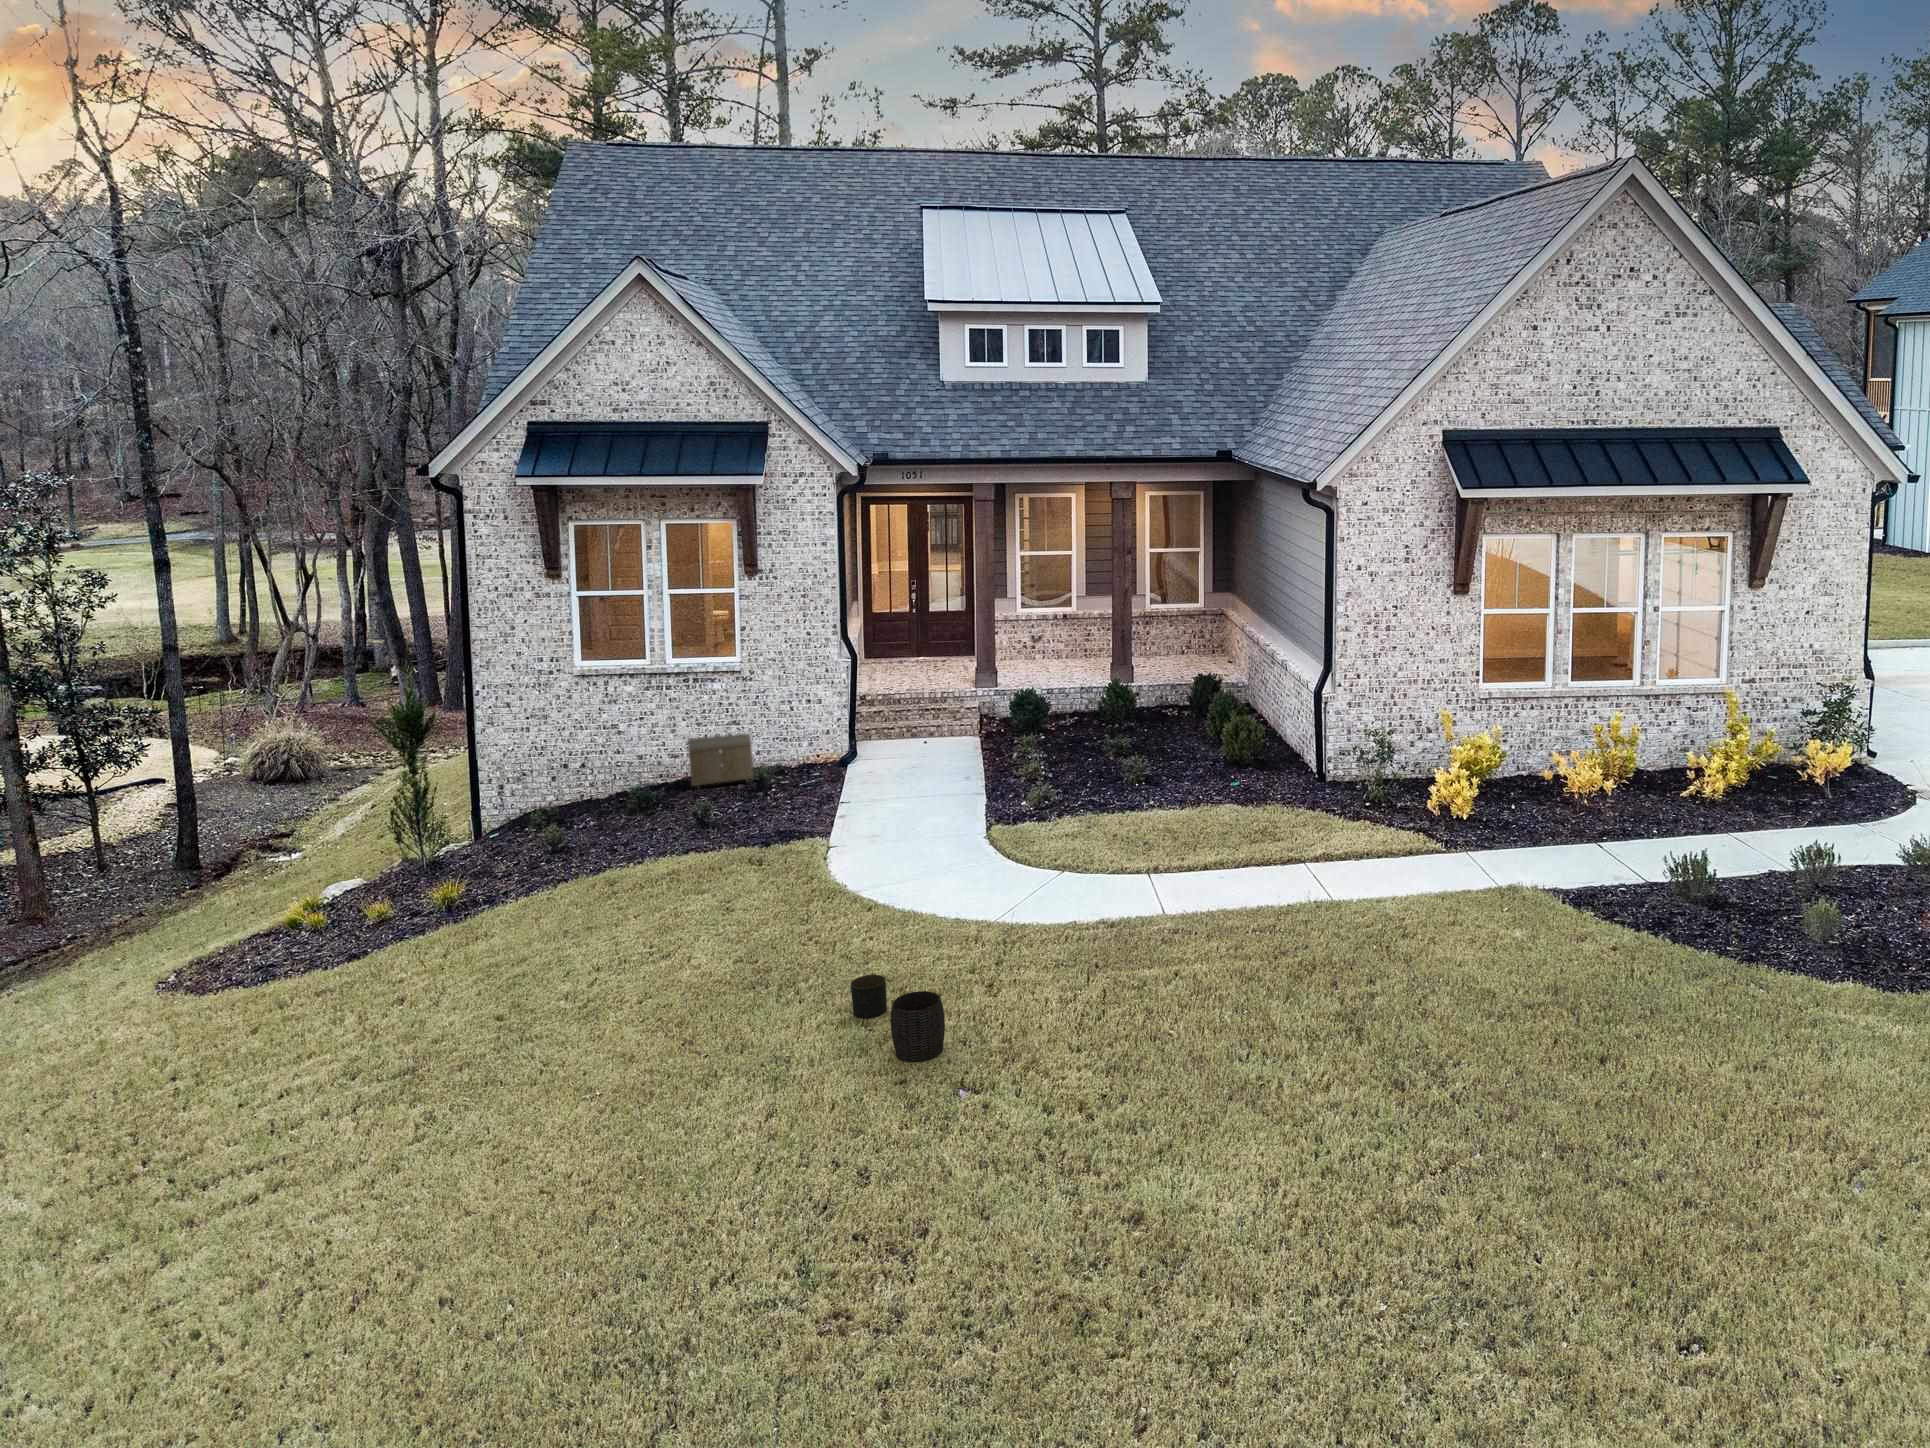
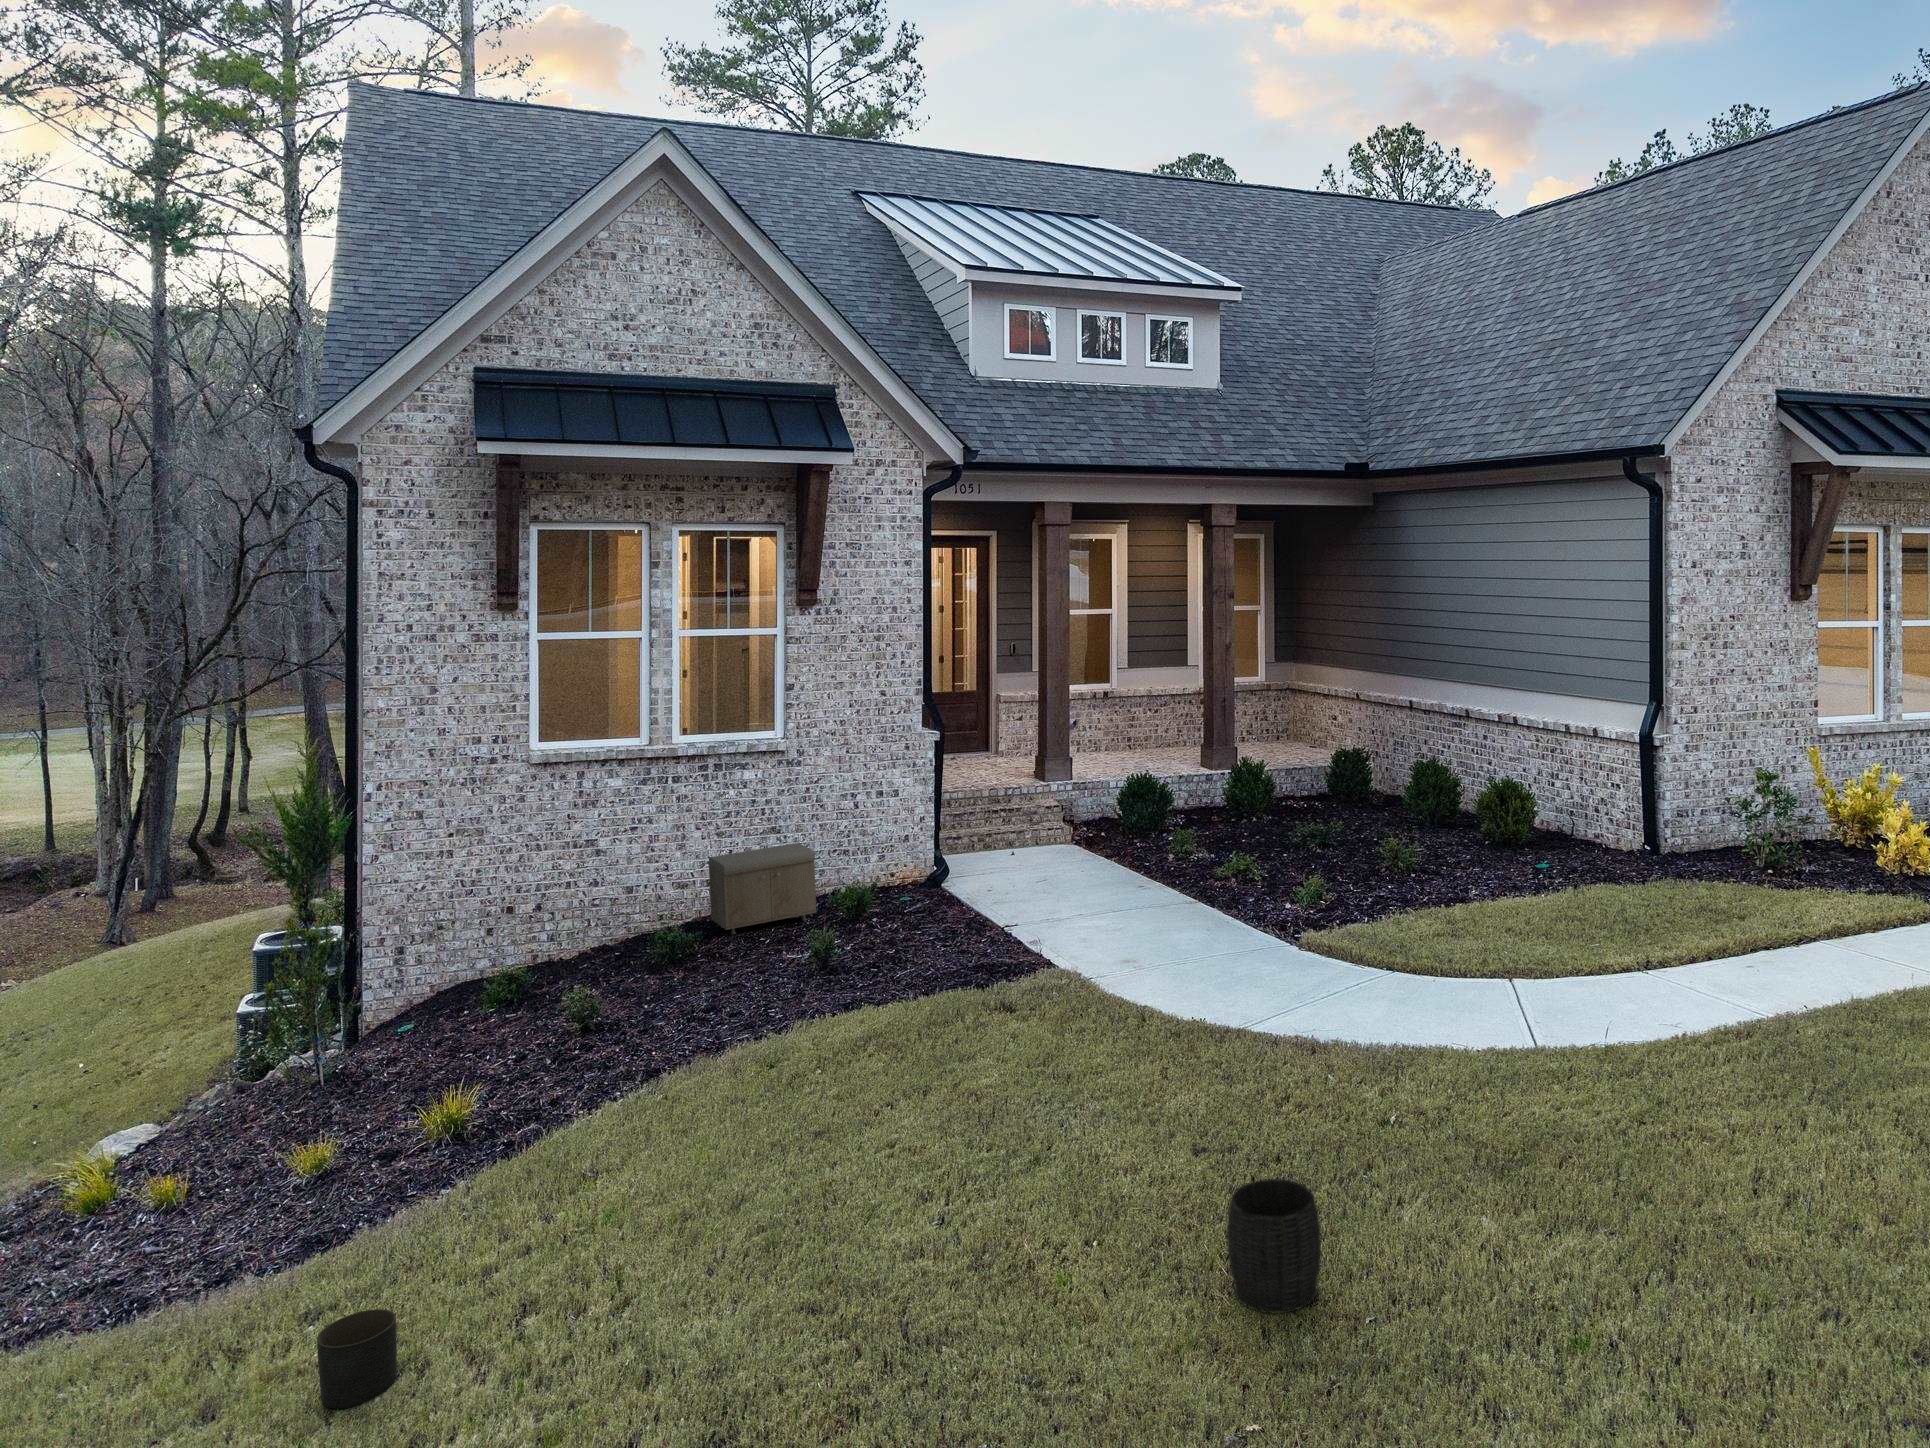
planter: present [851,975,887,1018] -> present [317,1309,397,1409]
woven basket: present [891,991,945,1062] -> present [1227,1179,1321,1314]

